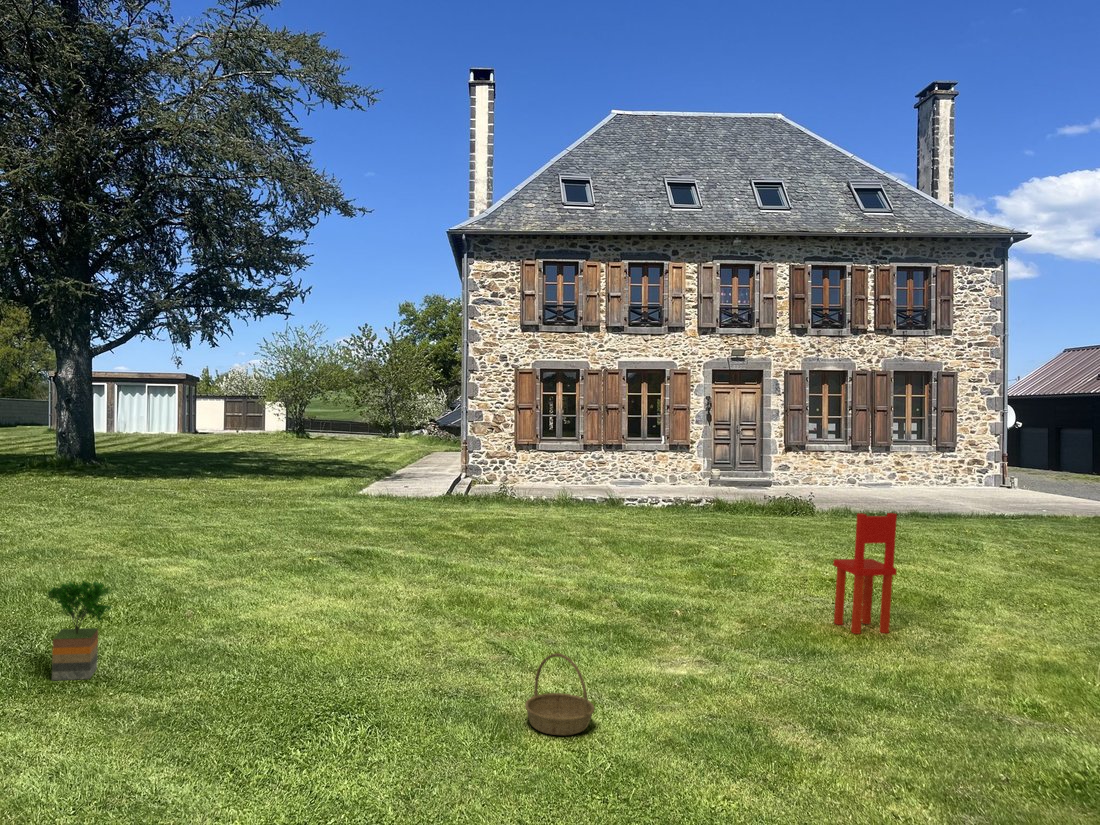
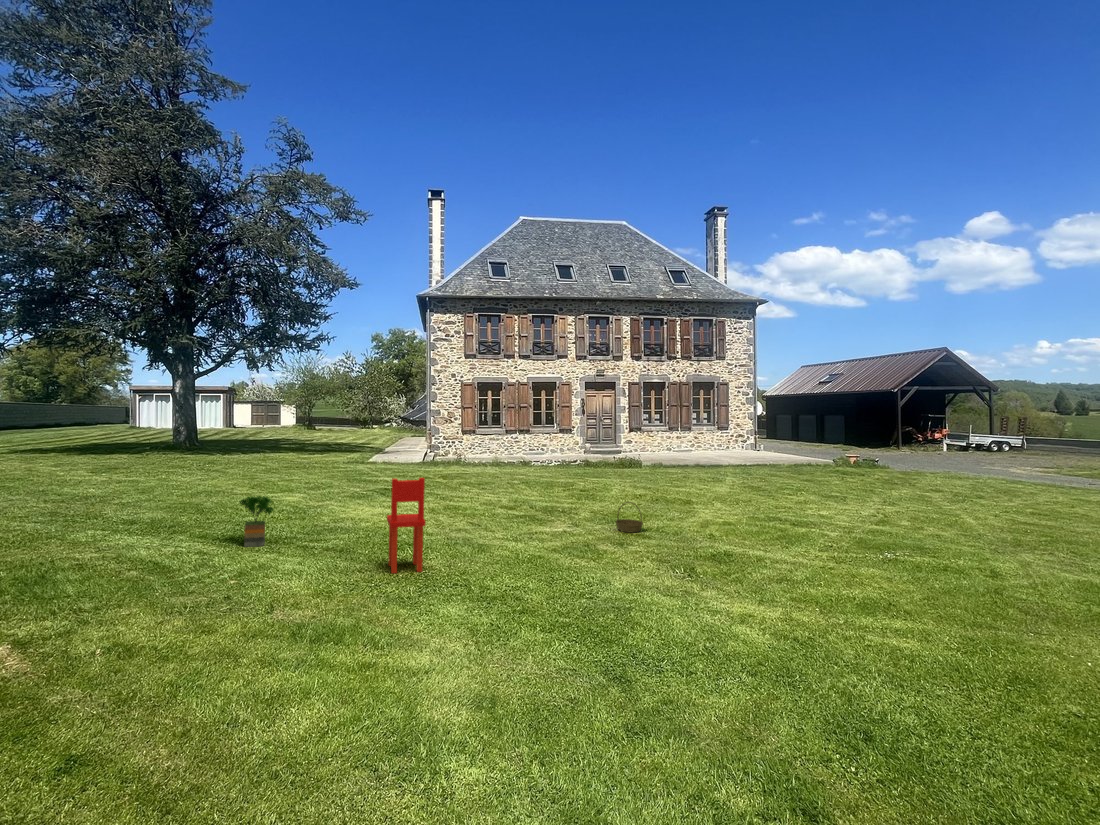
chair: present [833,513,897,634] -> present [387,478,426,573]
basket: present [525,653,595,735] -> present [616,502,643,533]

